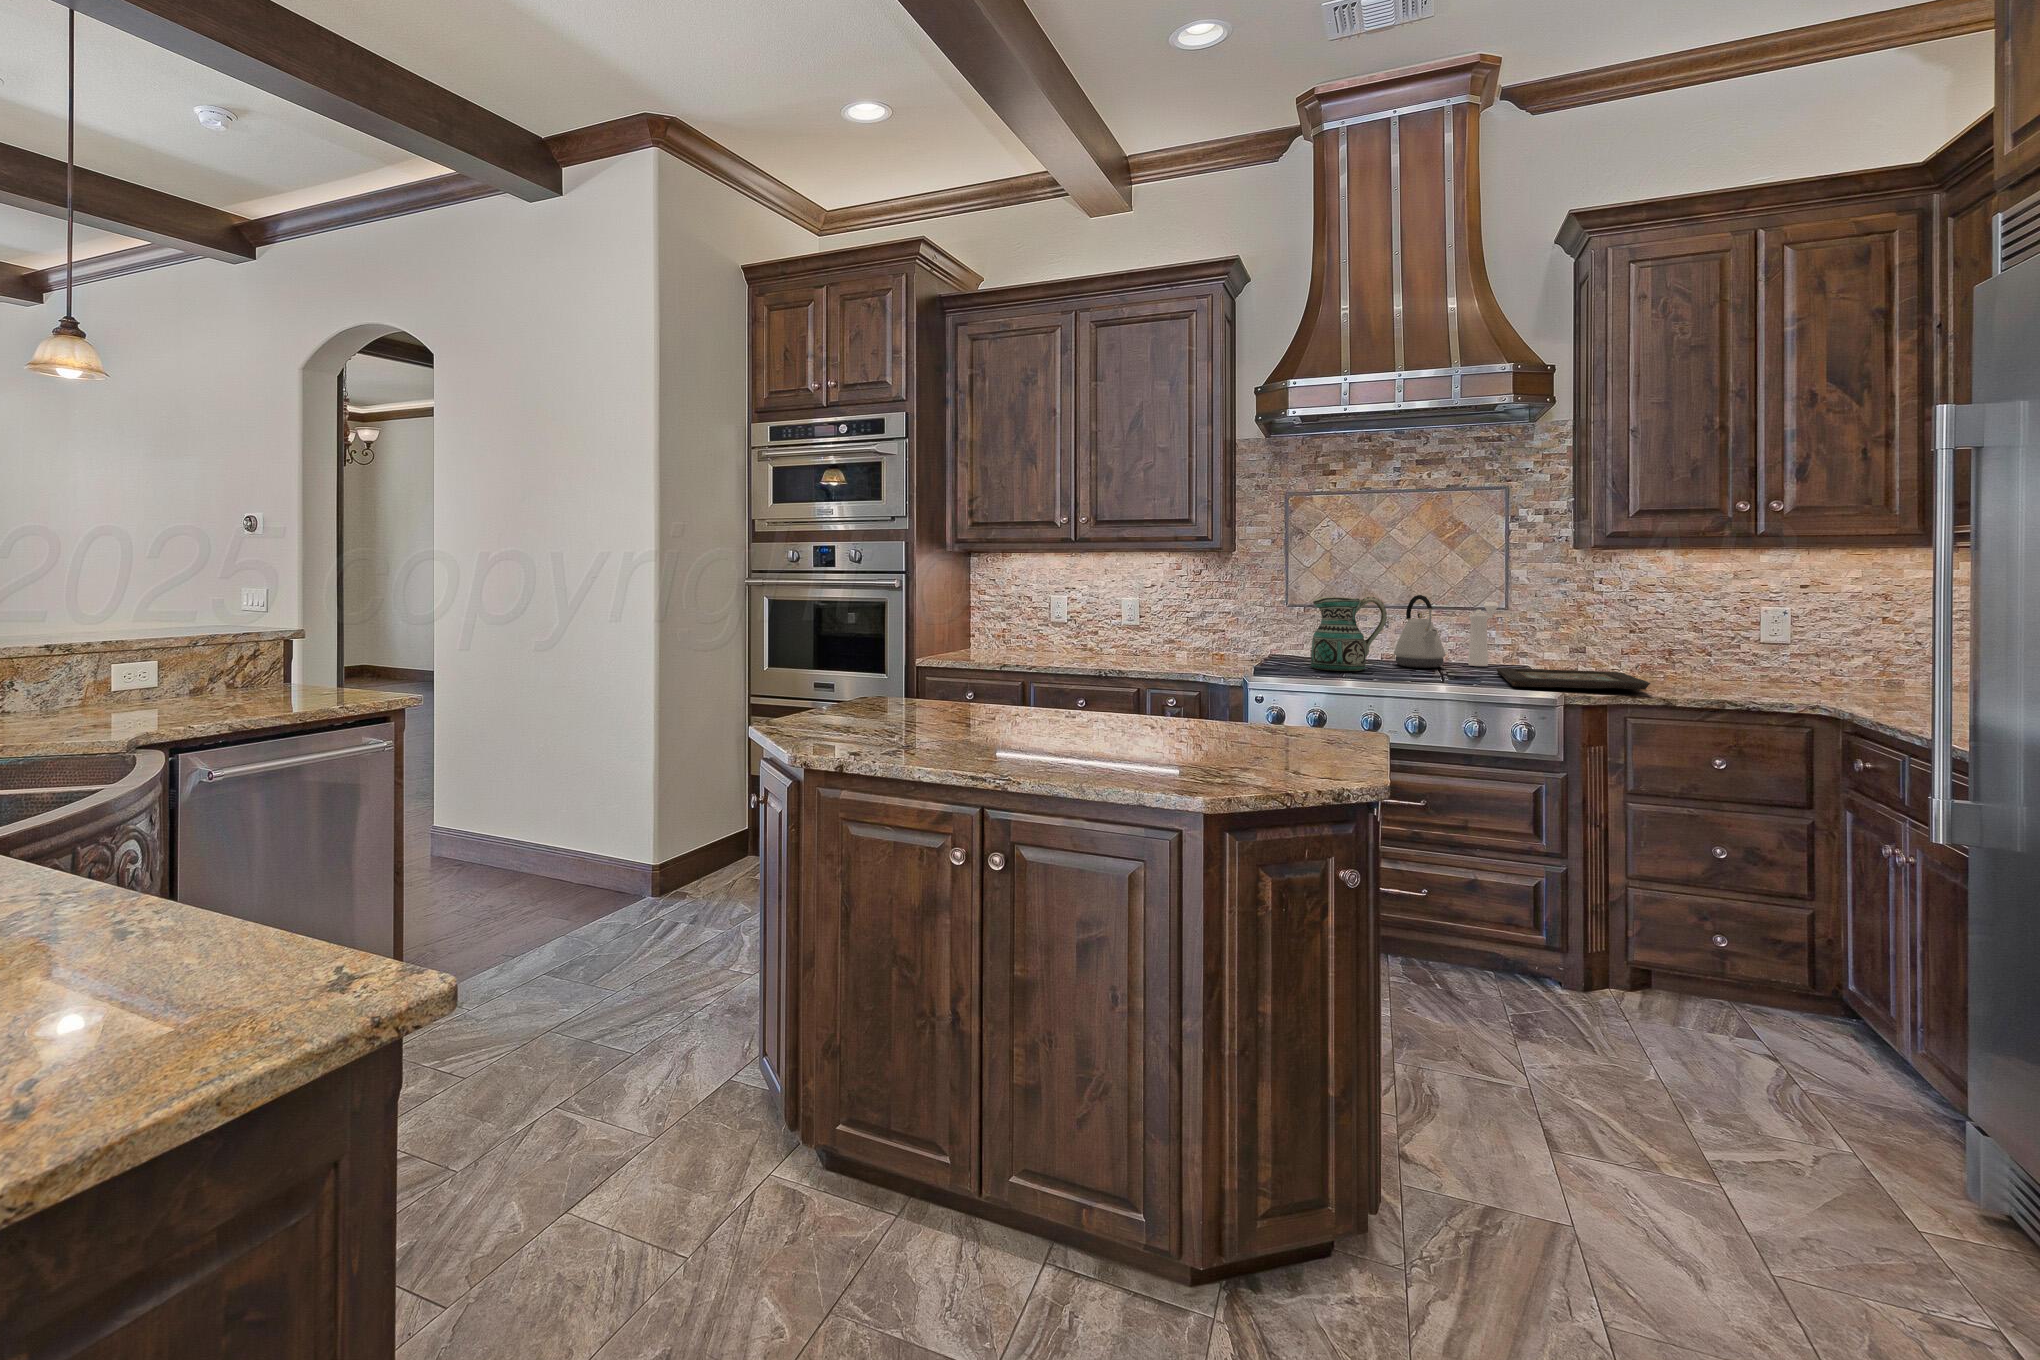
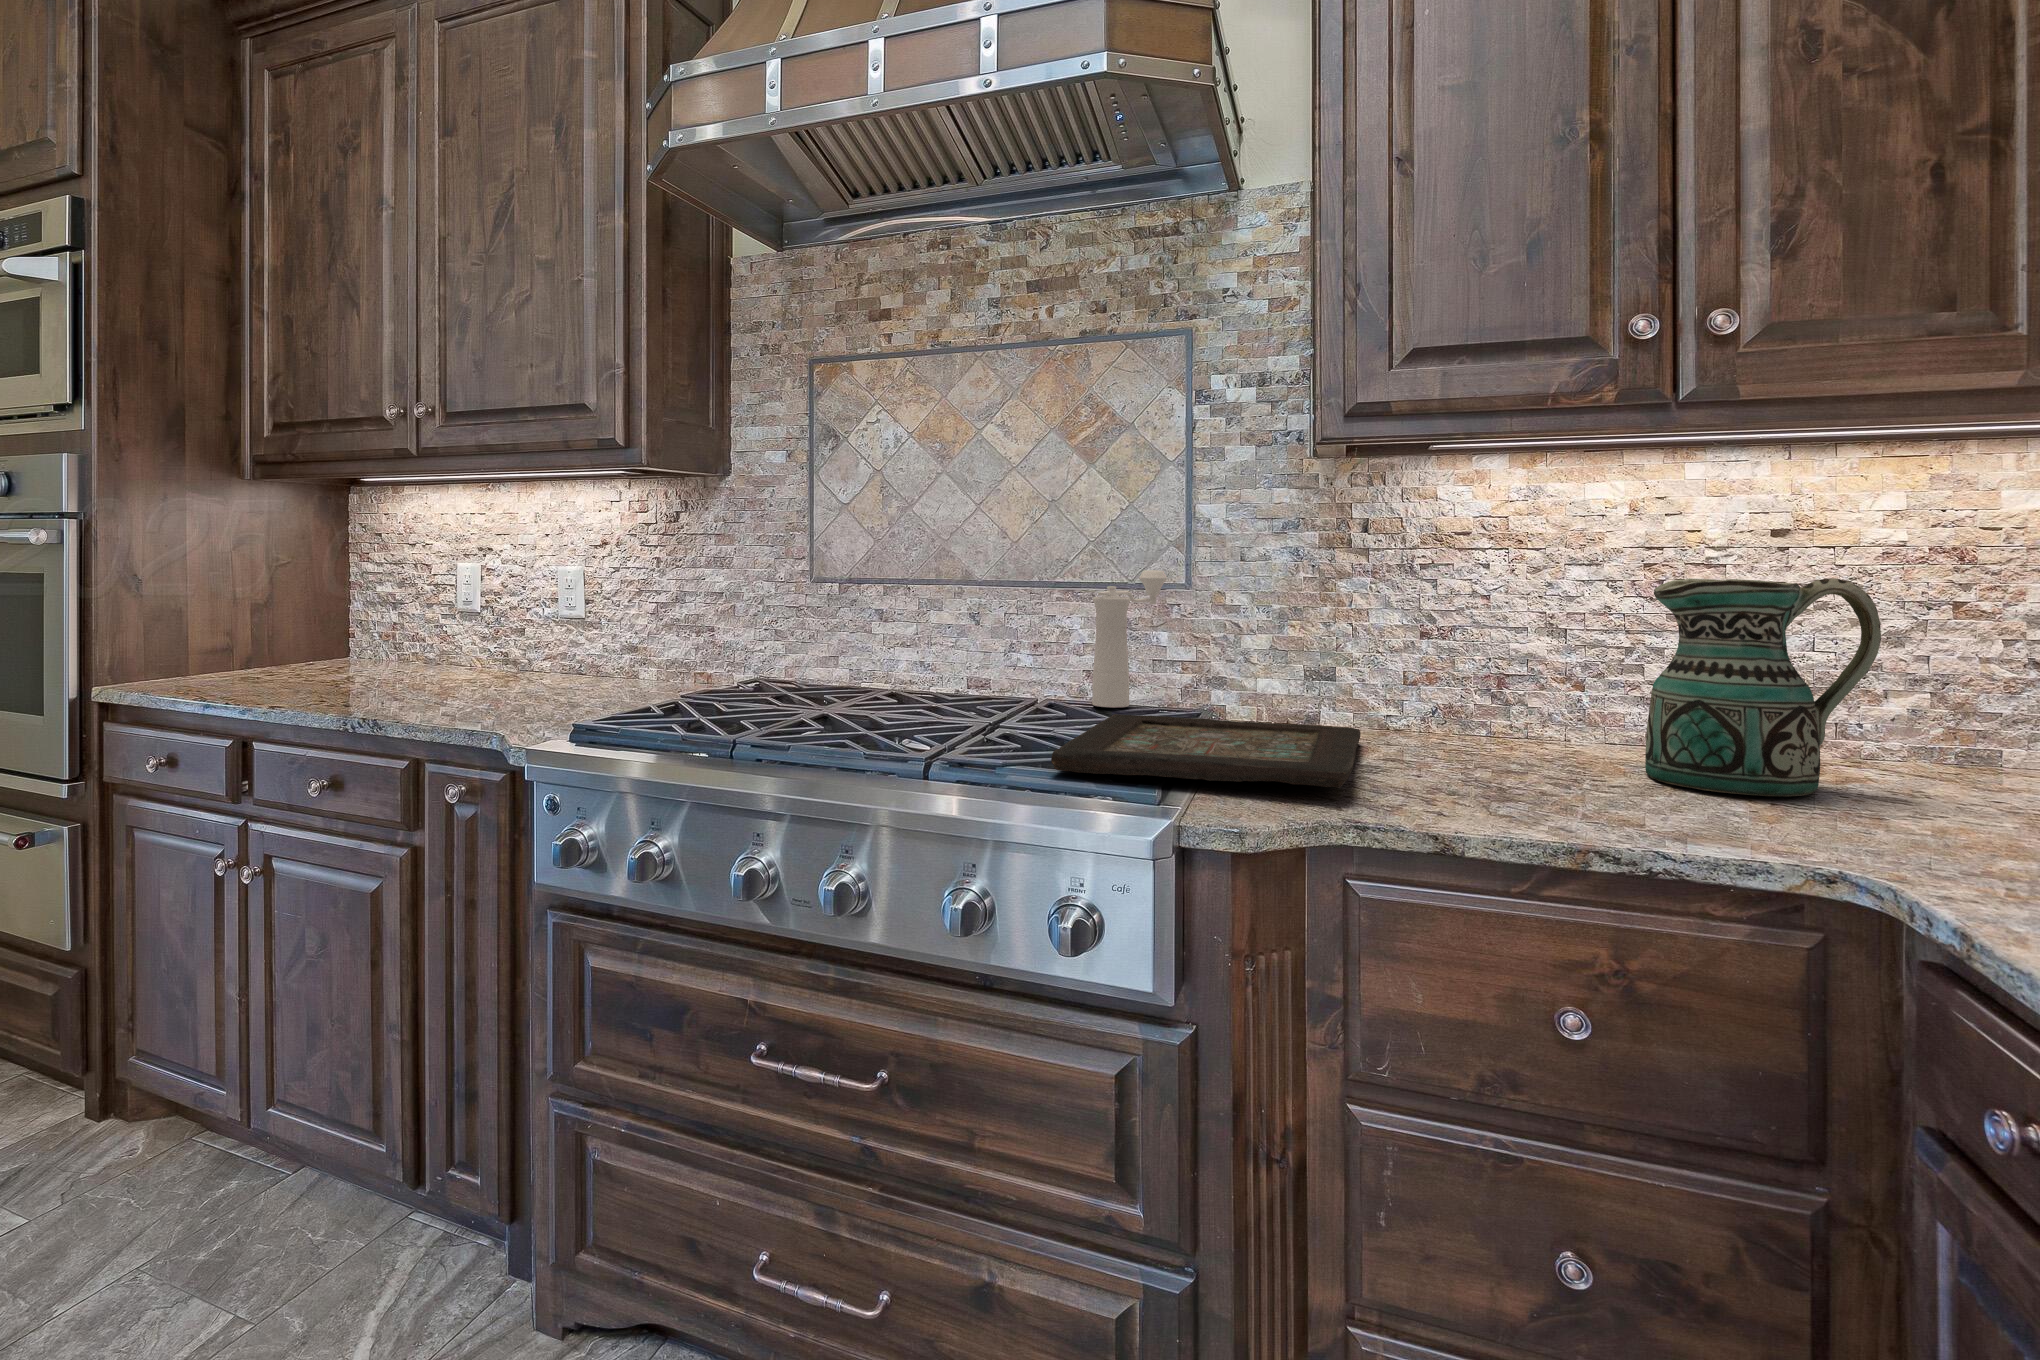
kettle: present [1394,595,1445,668] -> none [936,554,1034,712]
ceramic pitcher: present [1311,597,1387,671] -> present [1645,578,1881,796]

